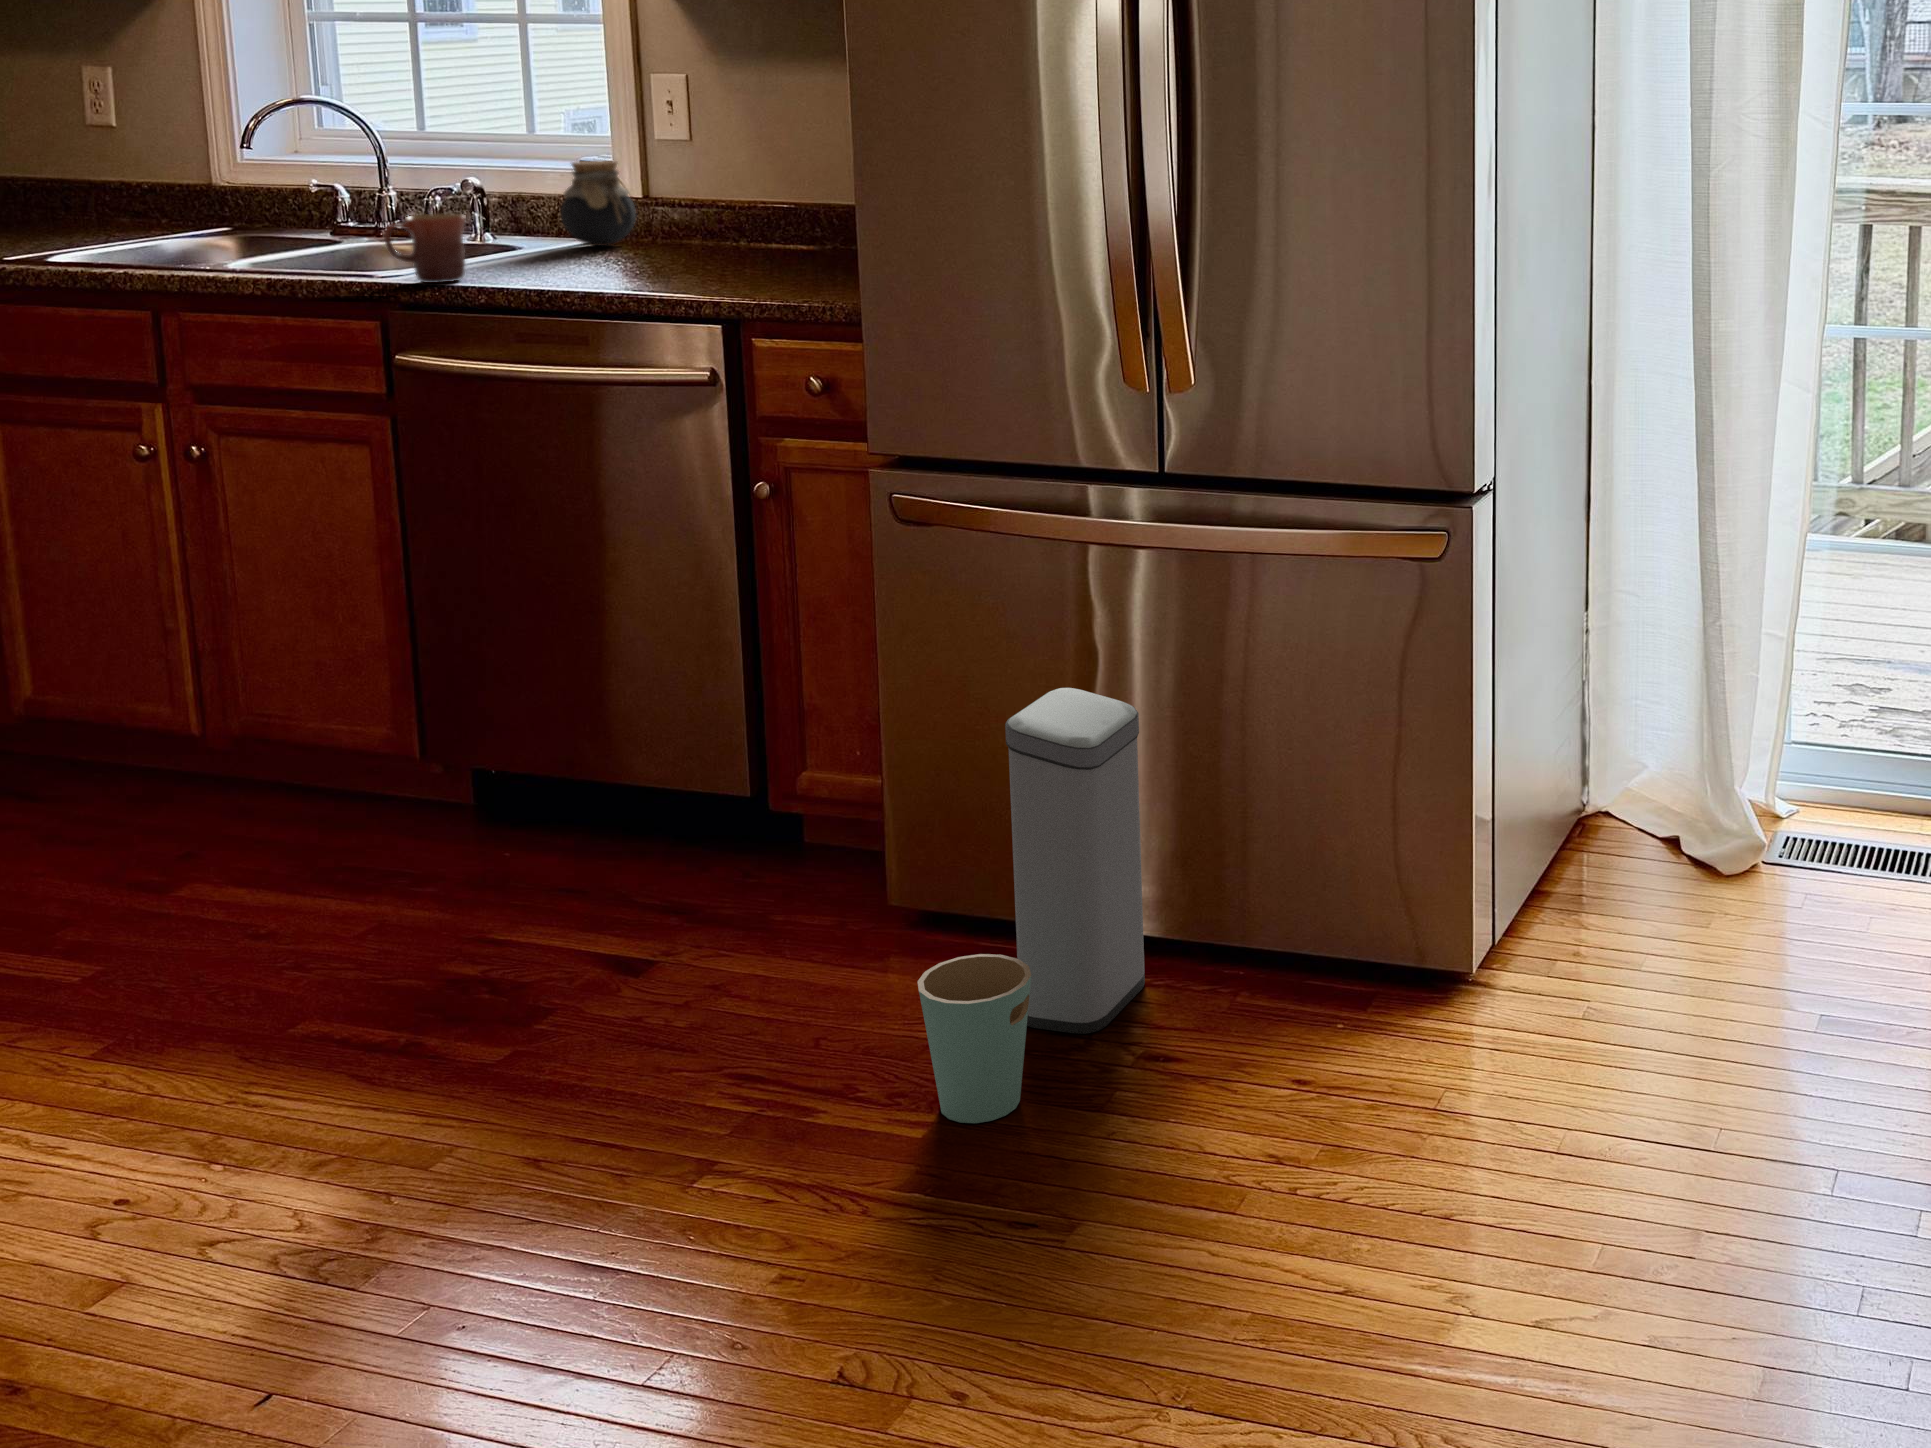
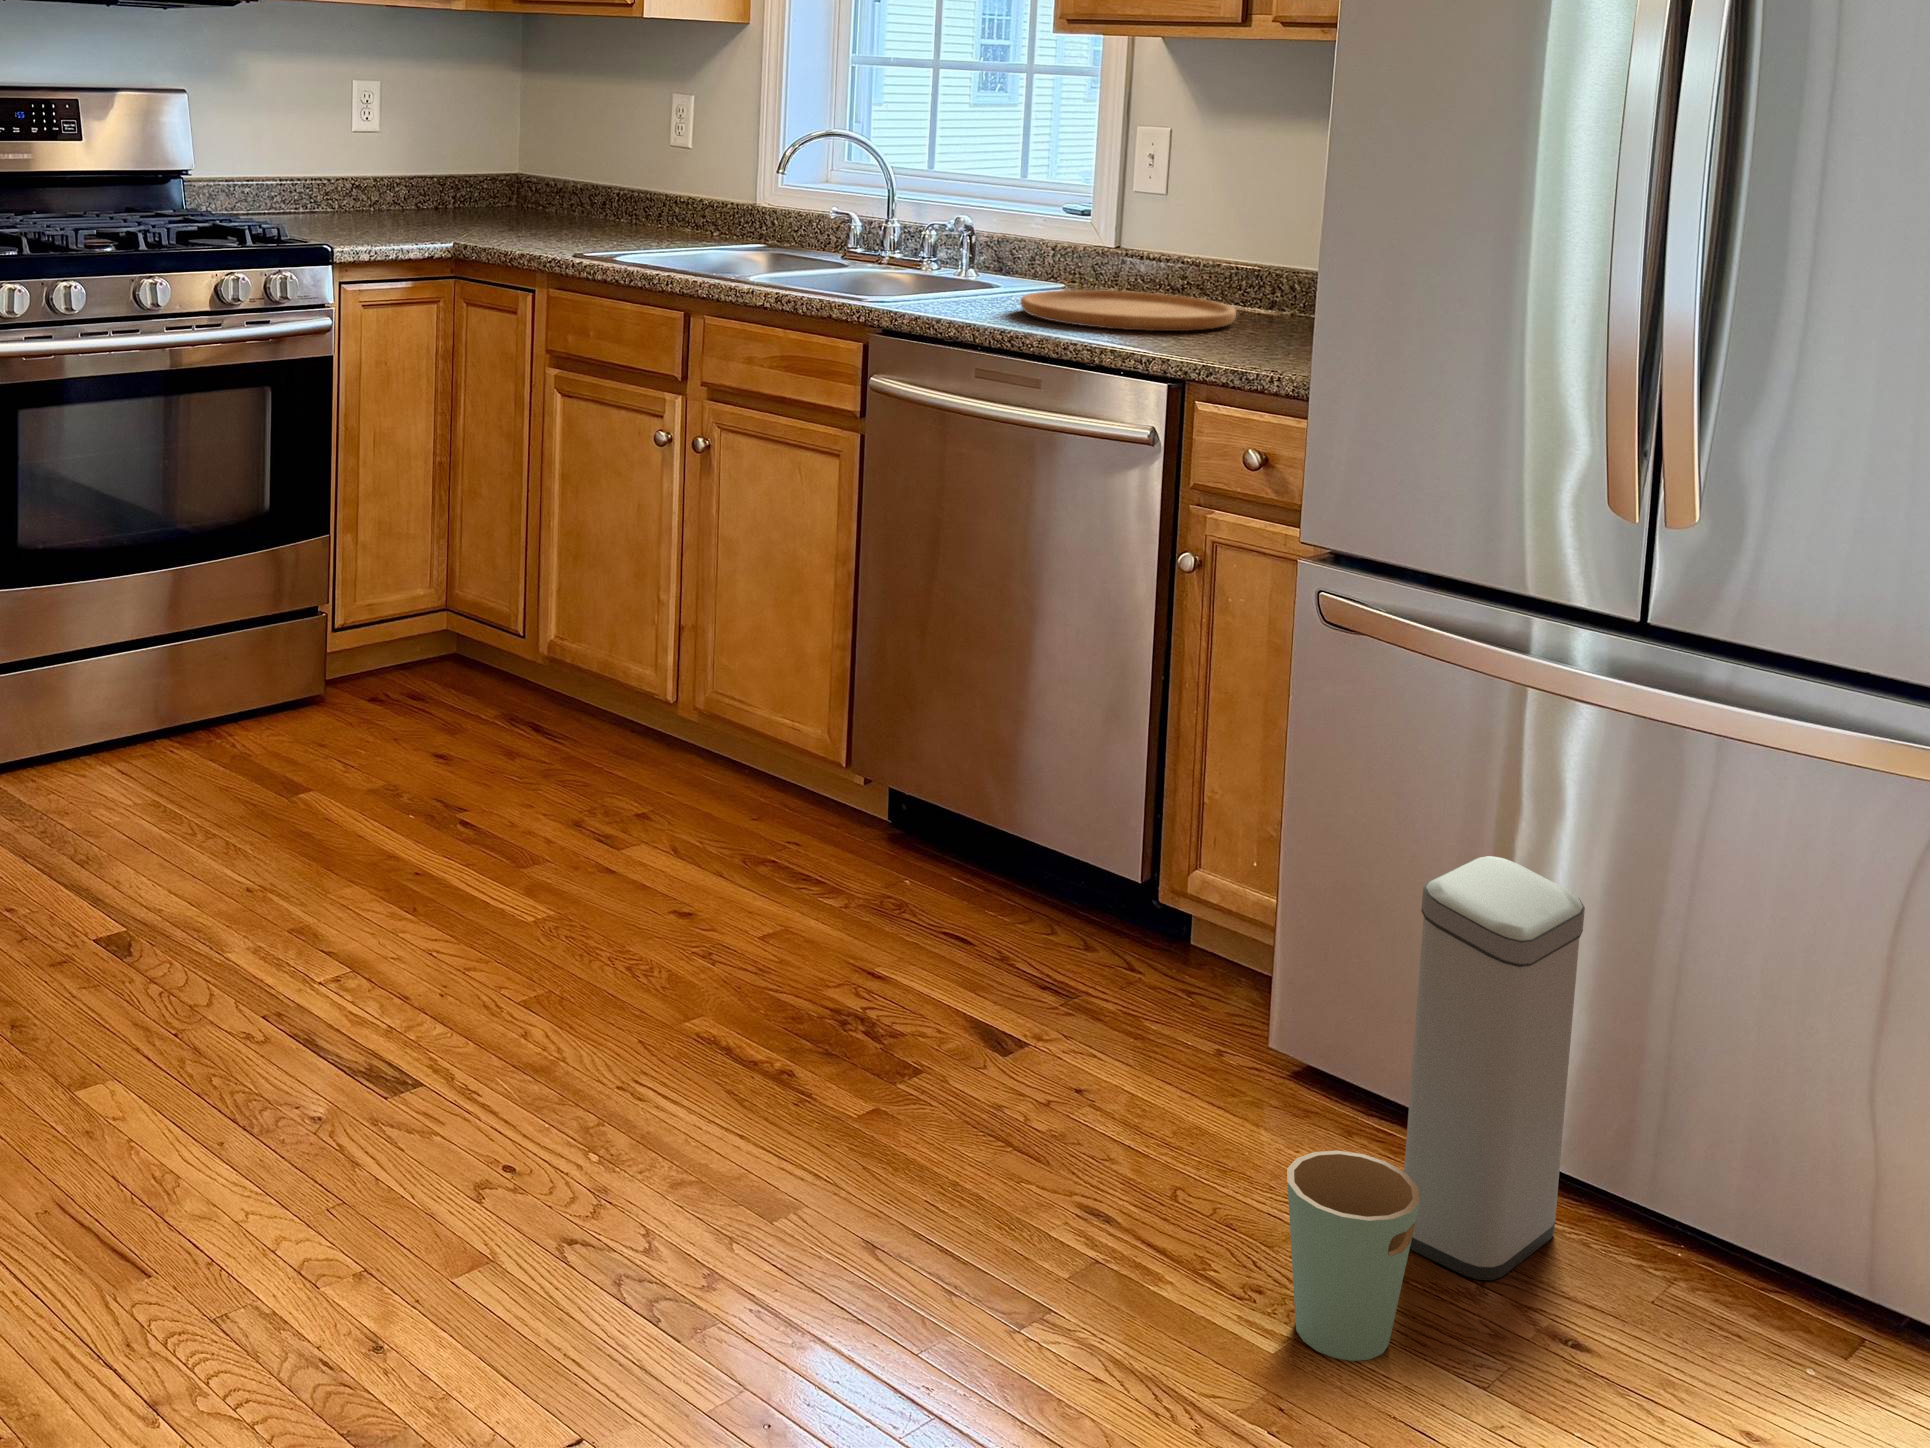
jar: present [561,160,636,246] -> none [1037,207,1107,292]
mug: present [384,214,466,283] -> none [874,246,948,313]
cutting board: none [552,239,775,277] -> present [1020,290,1236,331]

